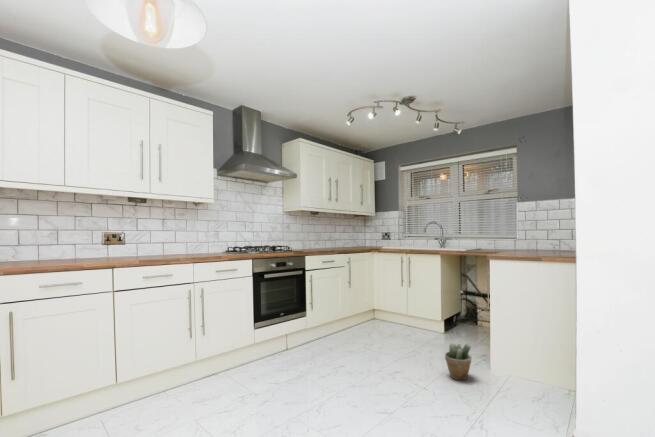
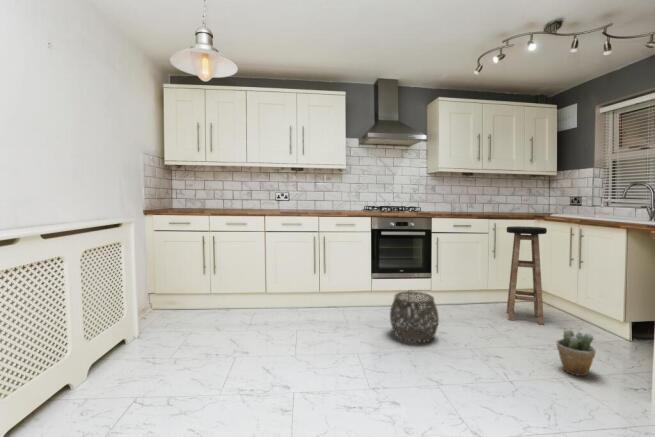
bar stool: none [368,259,402,344] -> present [506,226,547,325]
woven basket: none [305,337,355,396] -> present [390,291,439,343]

